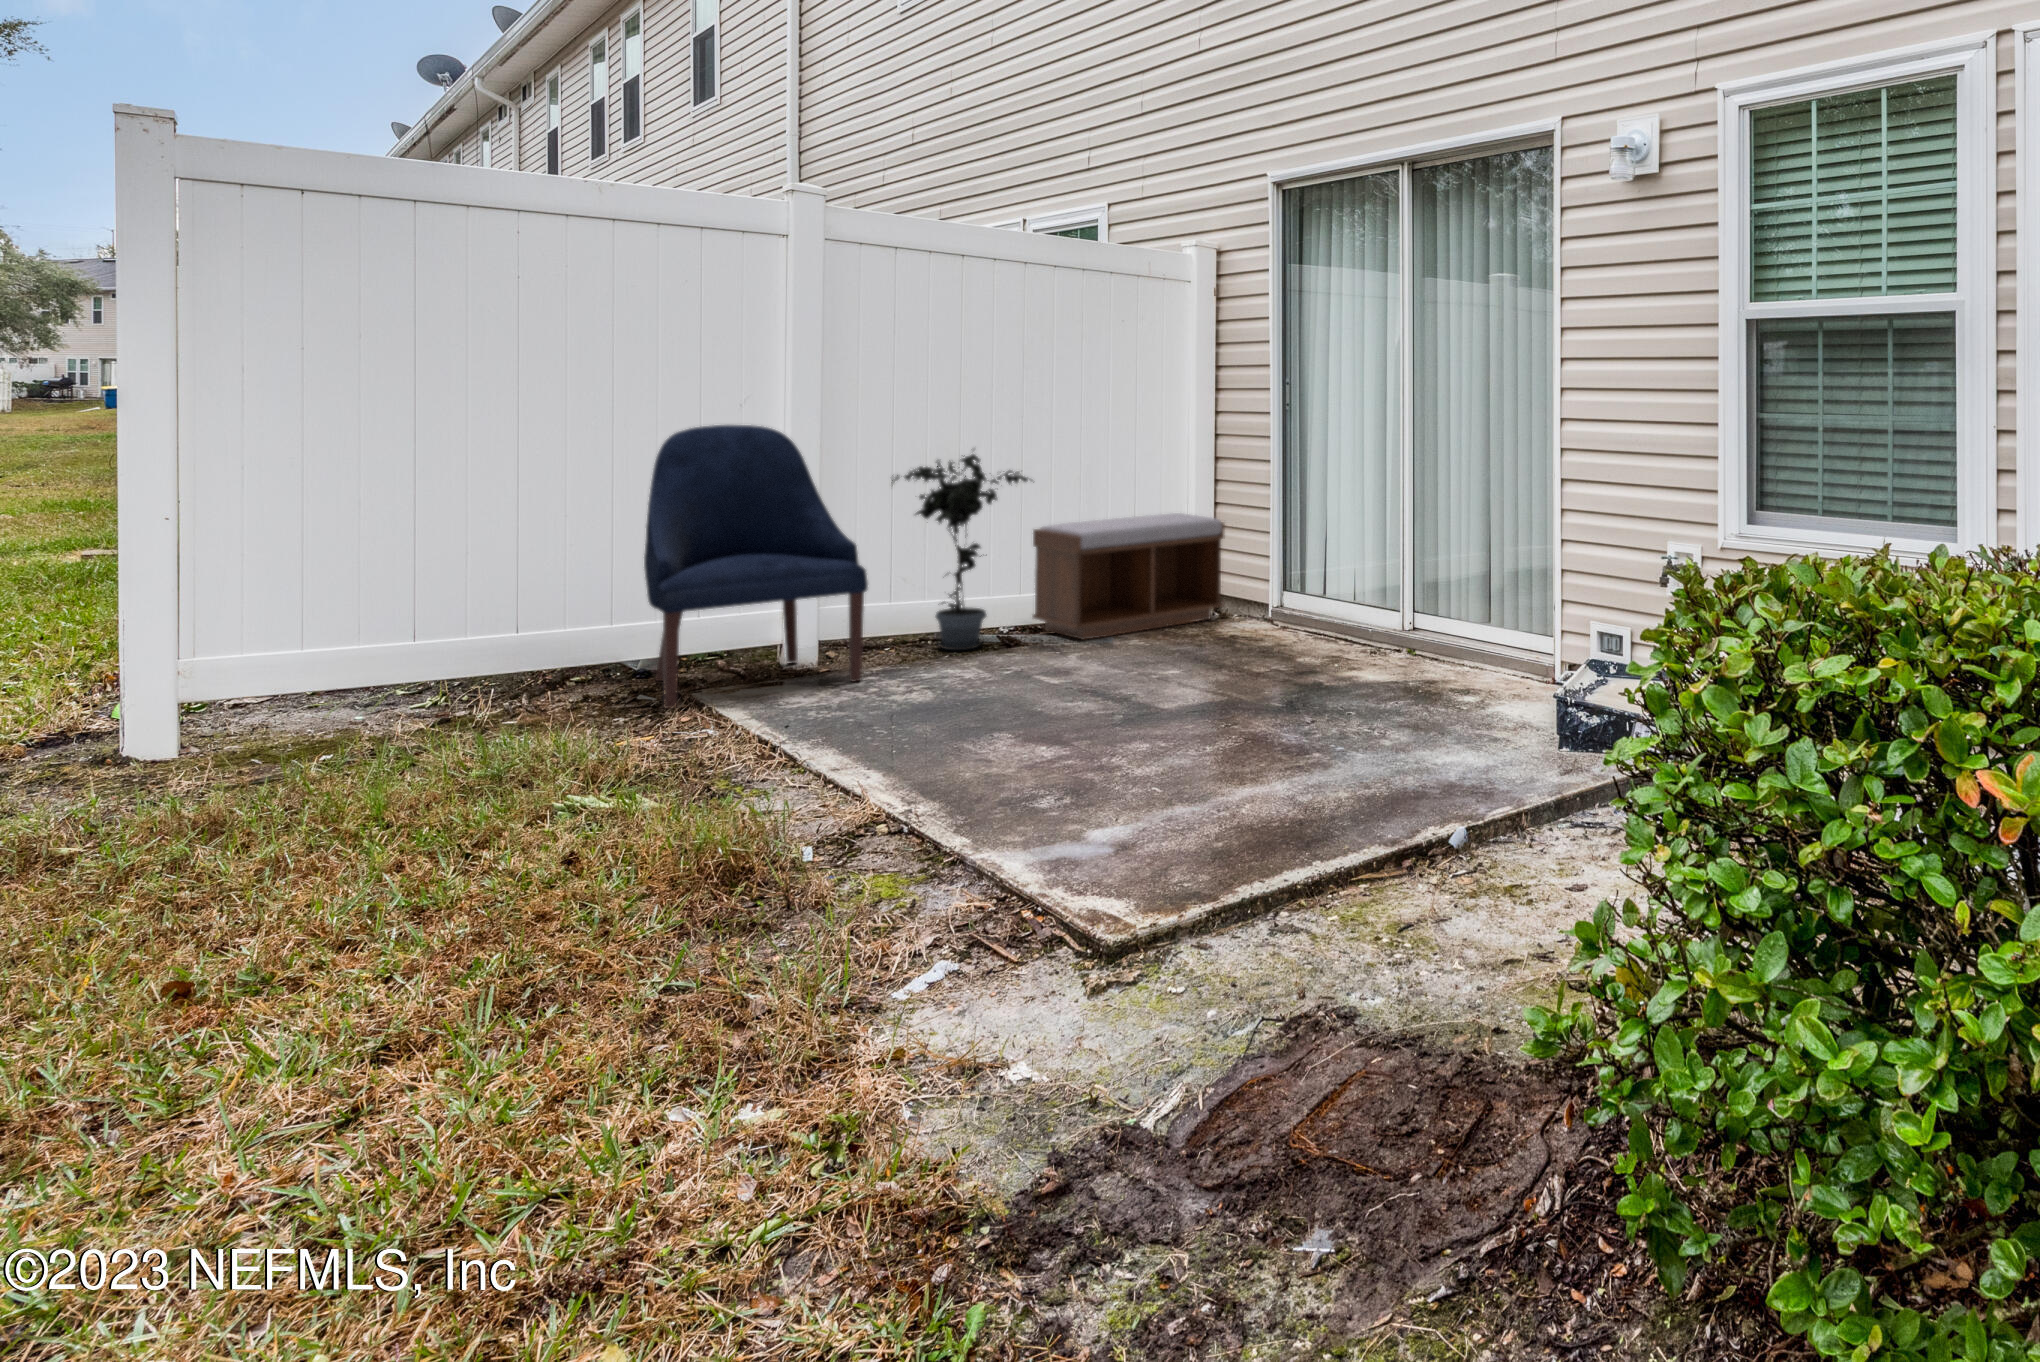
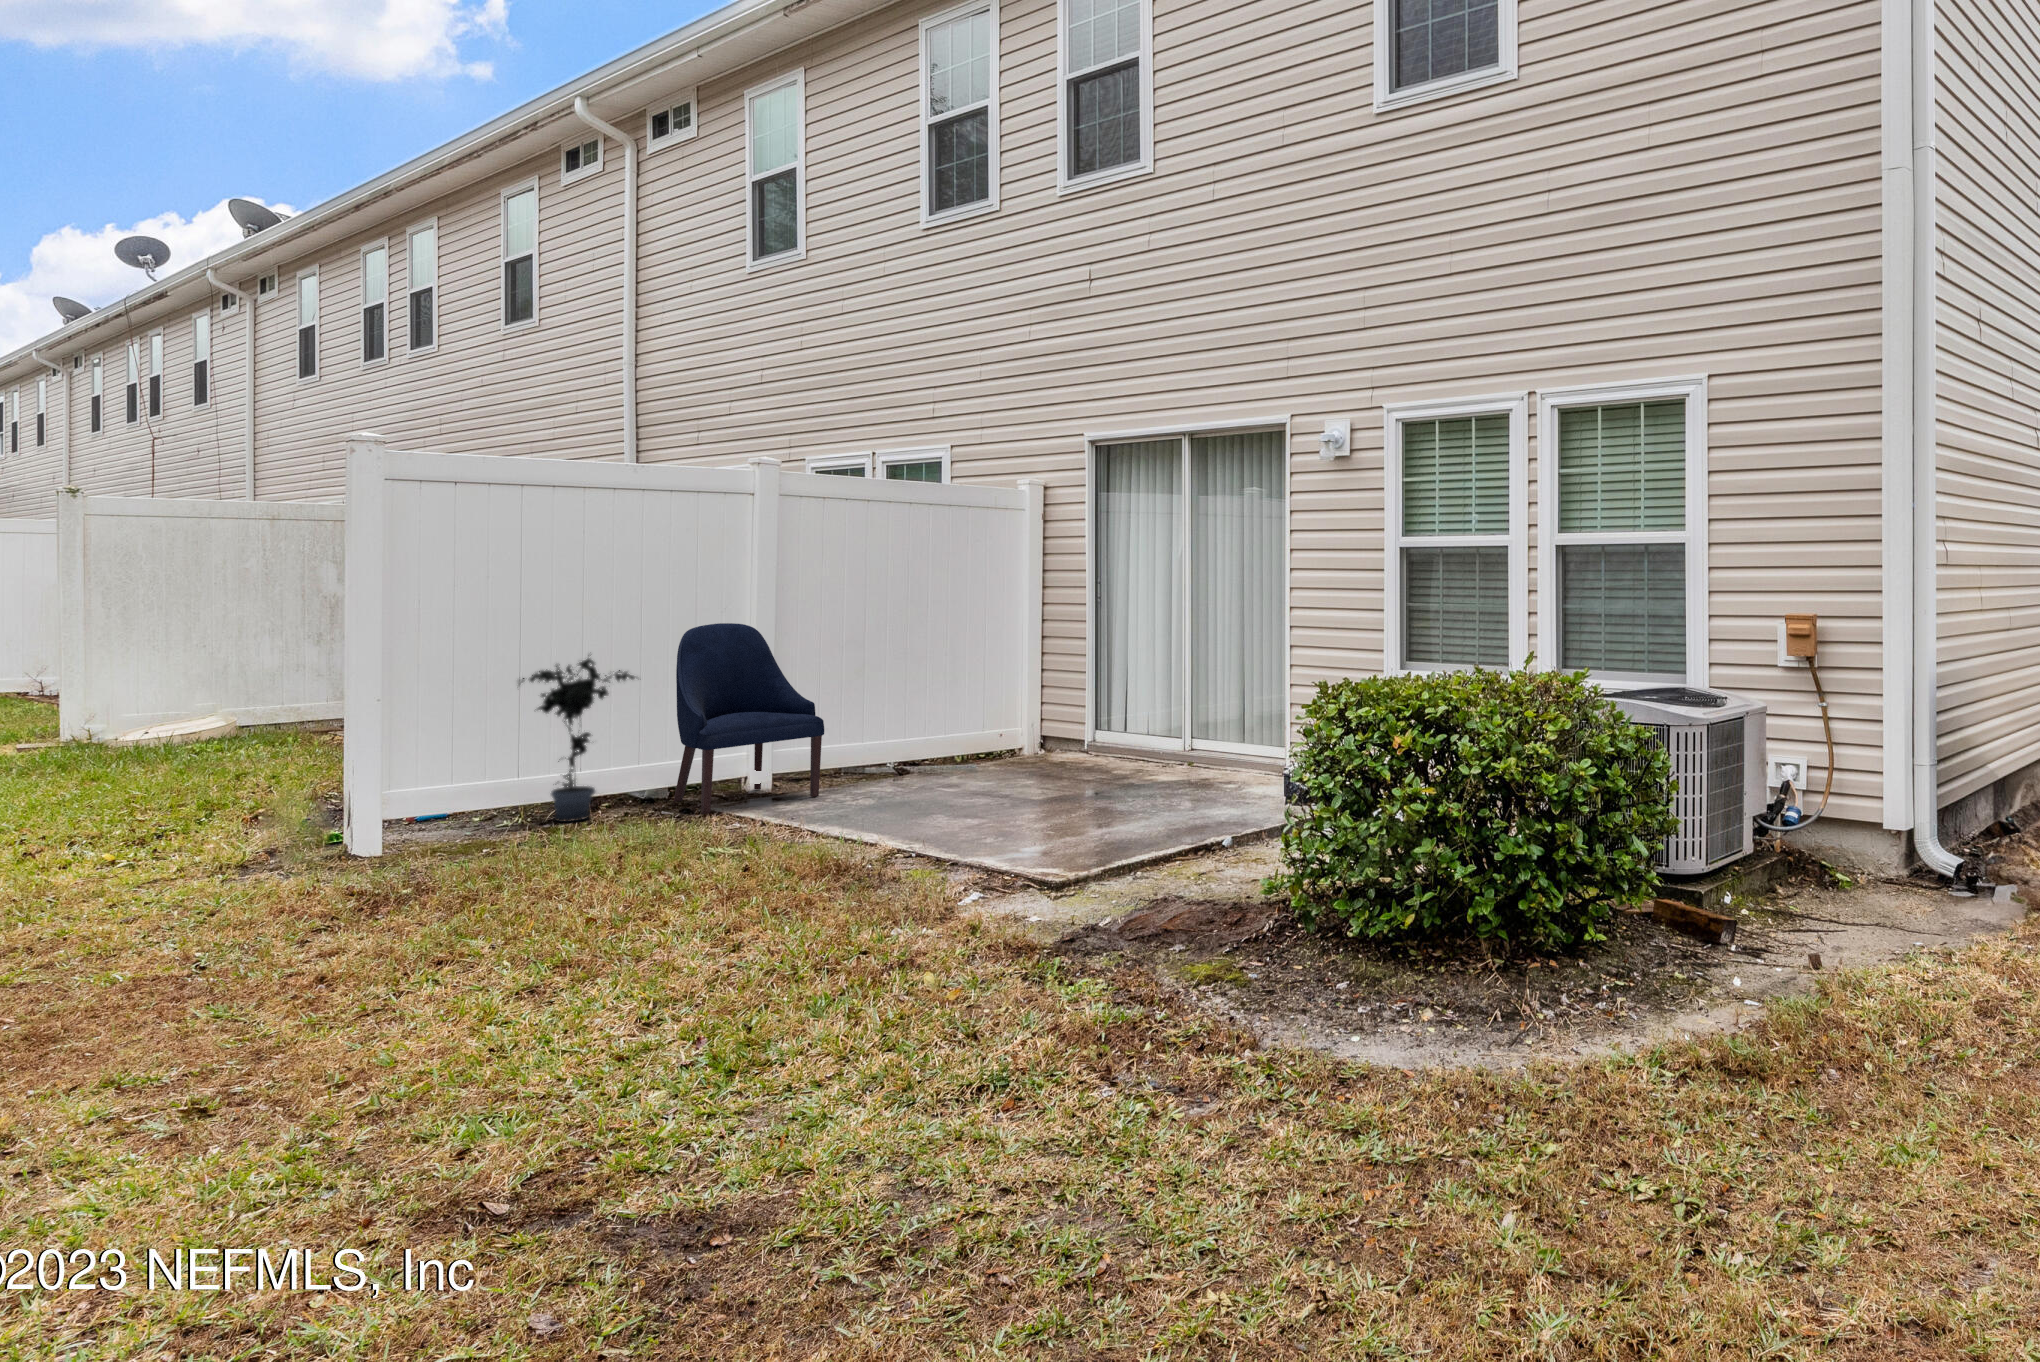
potted plant: present [891,454,1028,650] -> present [519,655,635,822]
bench: present [1033,513,1225,640] -> none [911,678,1050,771]

